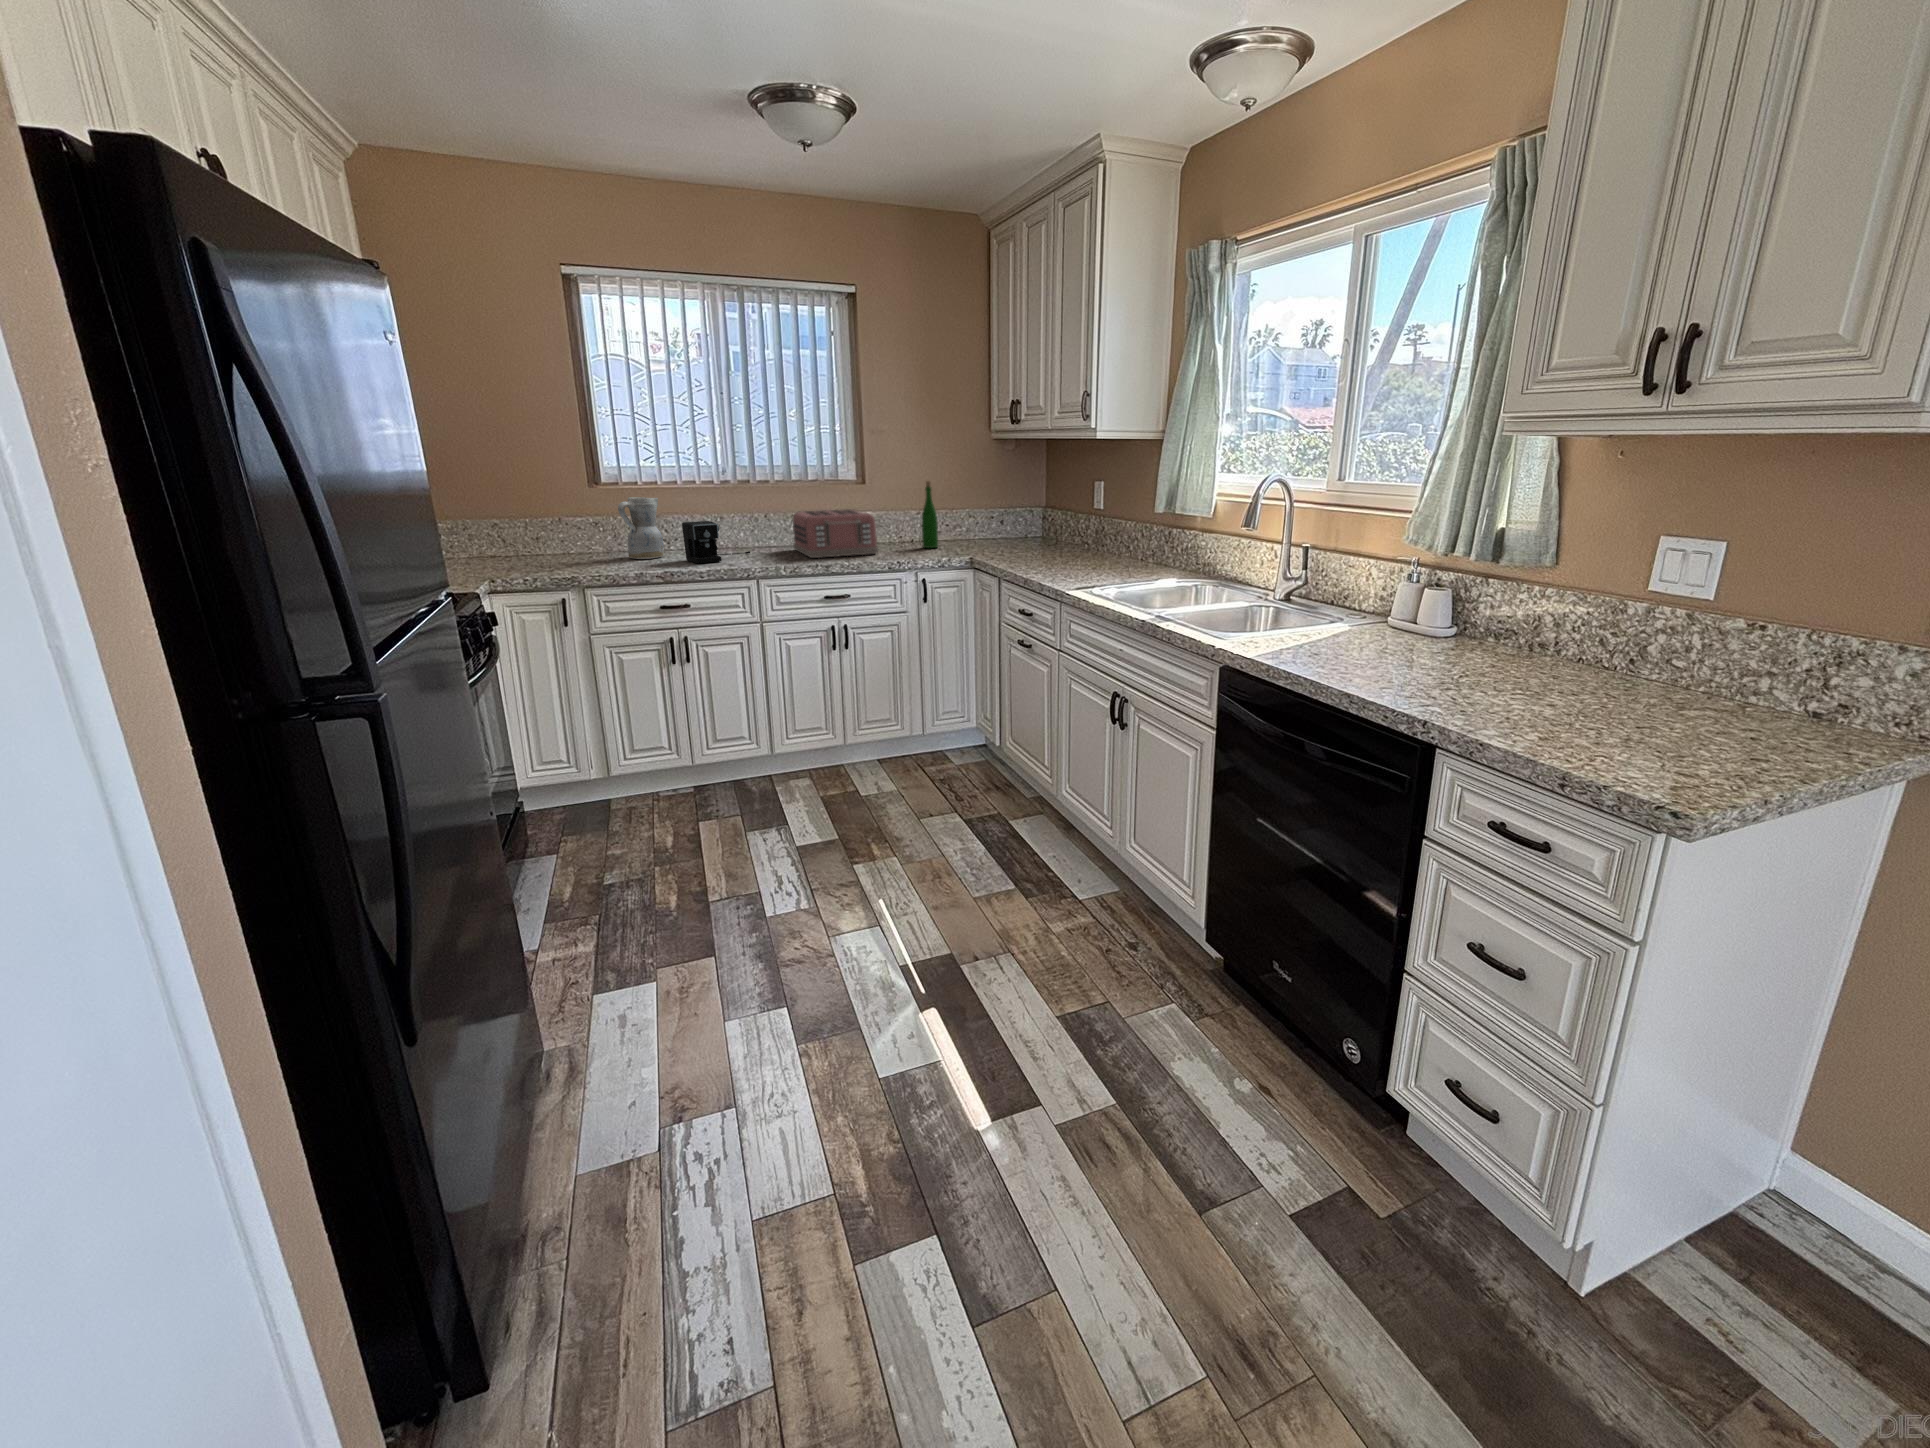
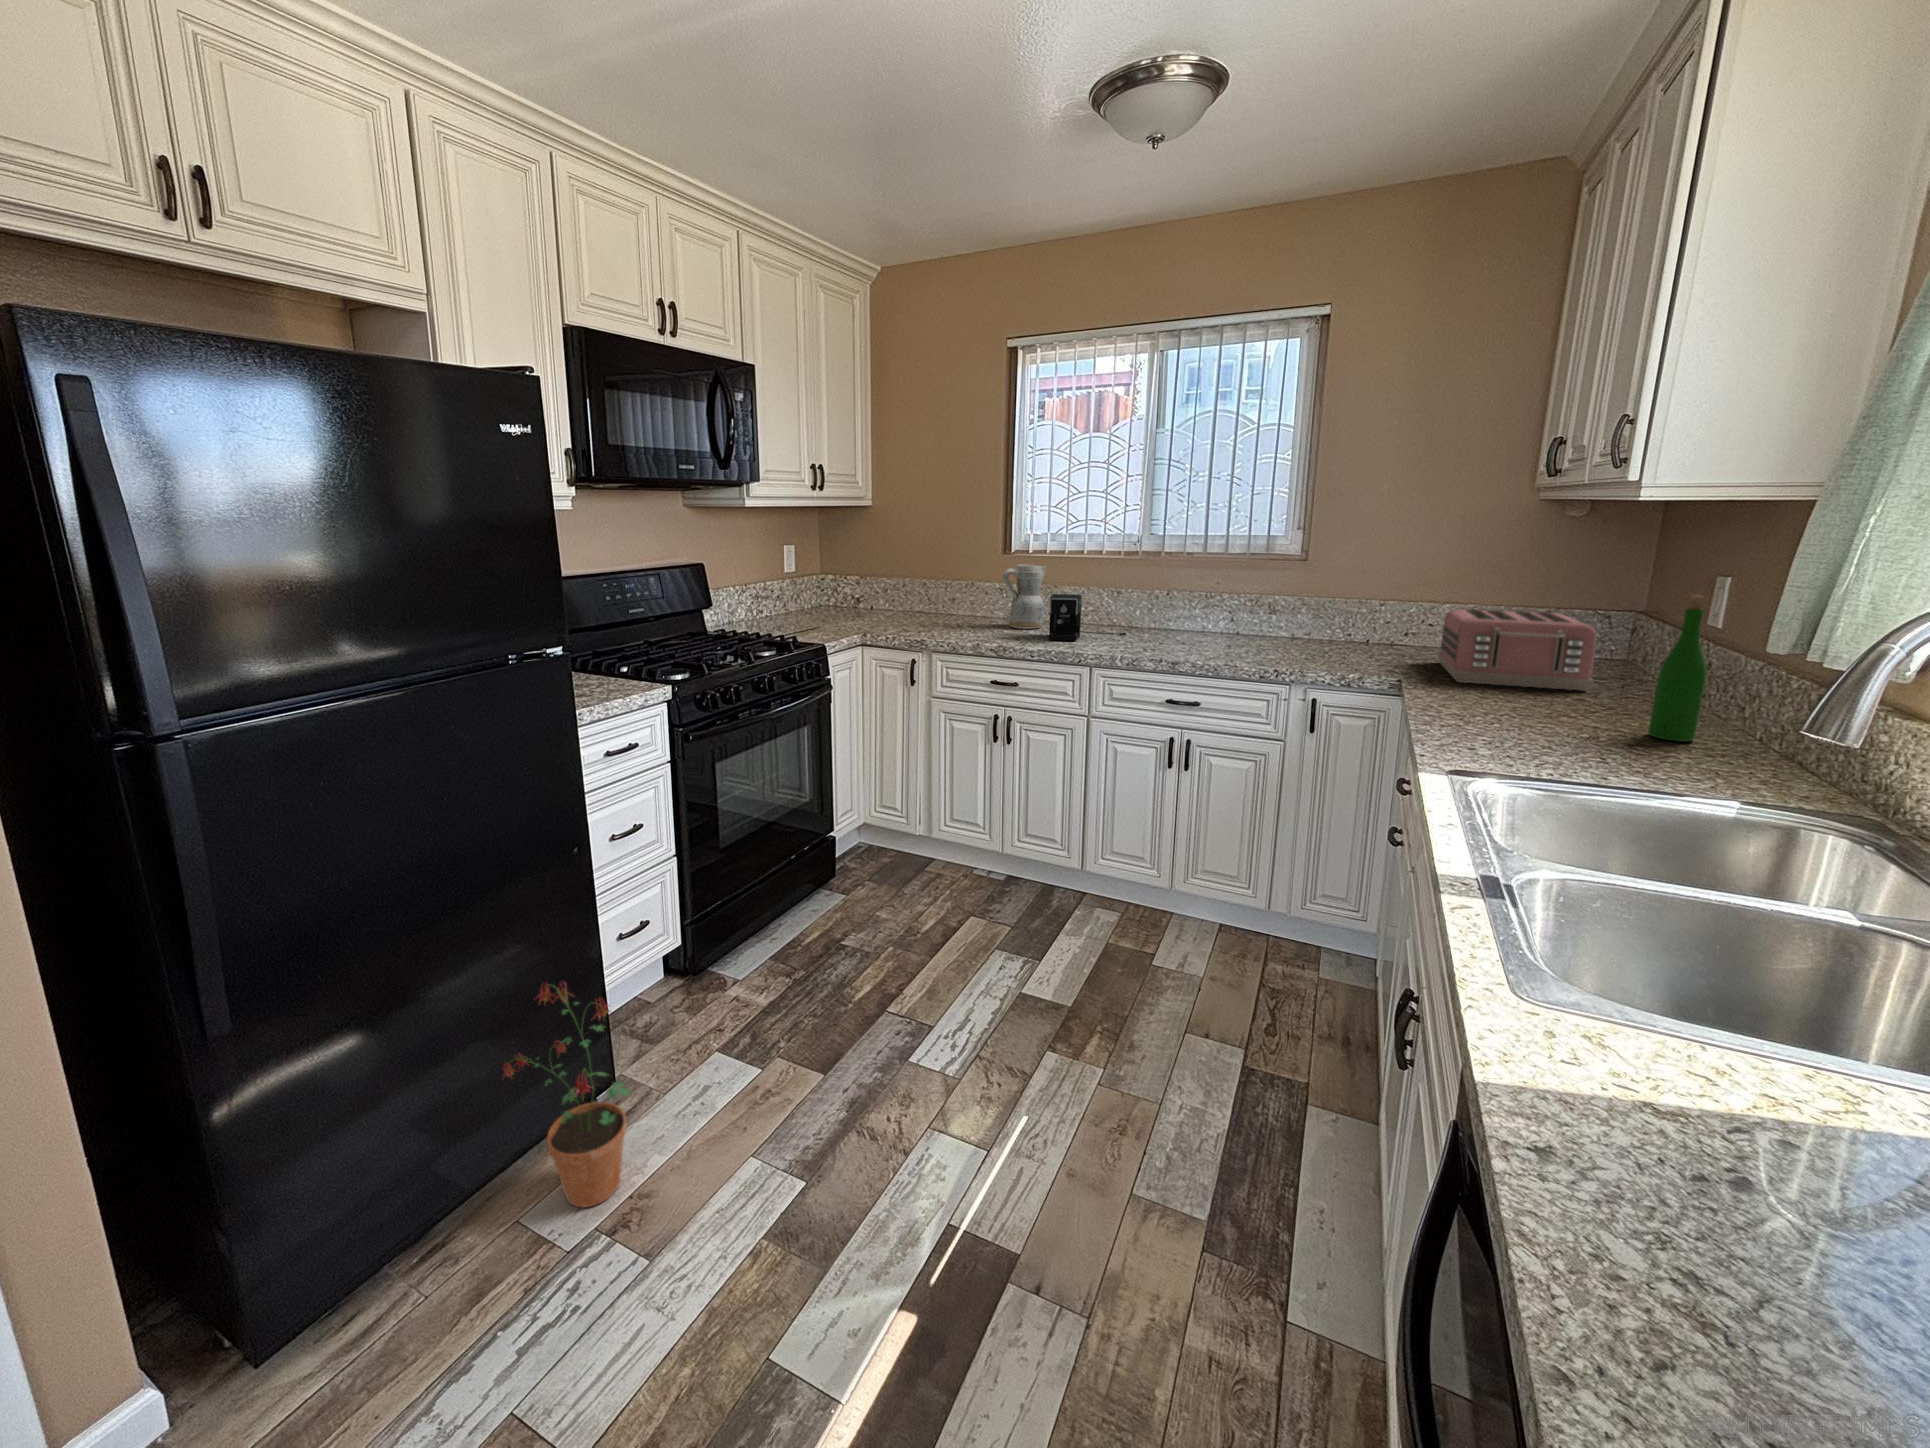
wine bottle: present [922,481,938,548] -> present [1648,595,1707,741]
toaster: present [793,509,878,558] -> present [1438,609,1597,691]
potted plant: none [519,929,654,1138] -> present [504,983,630,1207]

